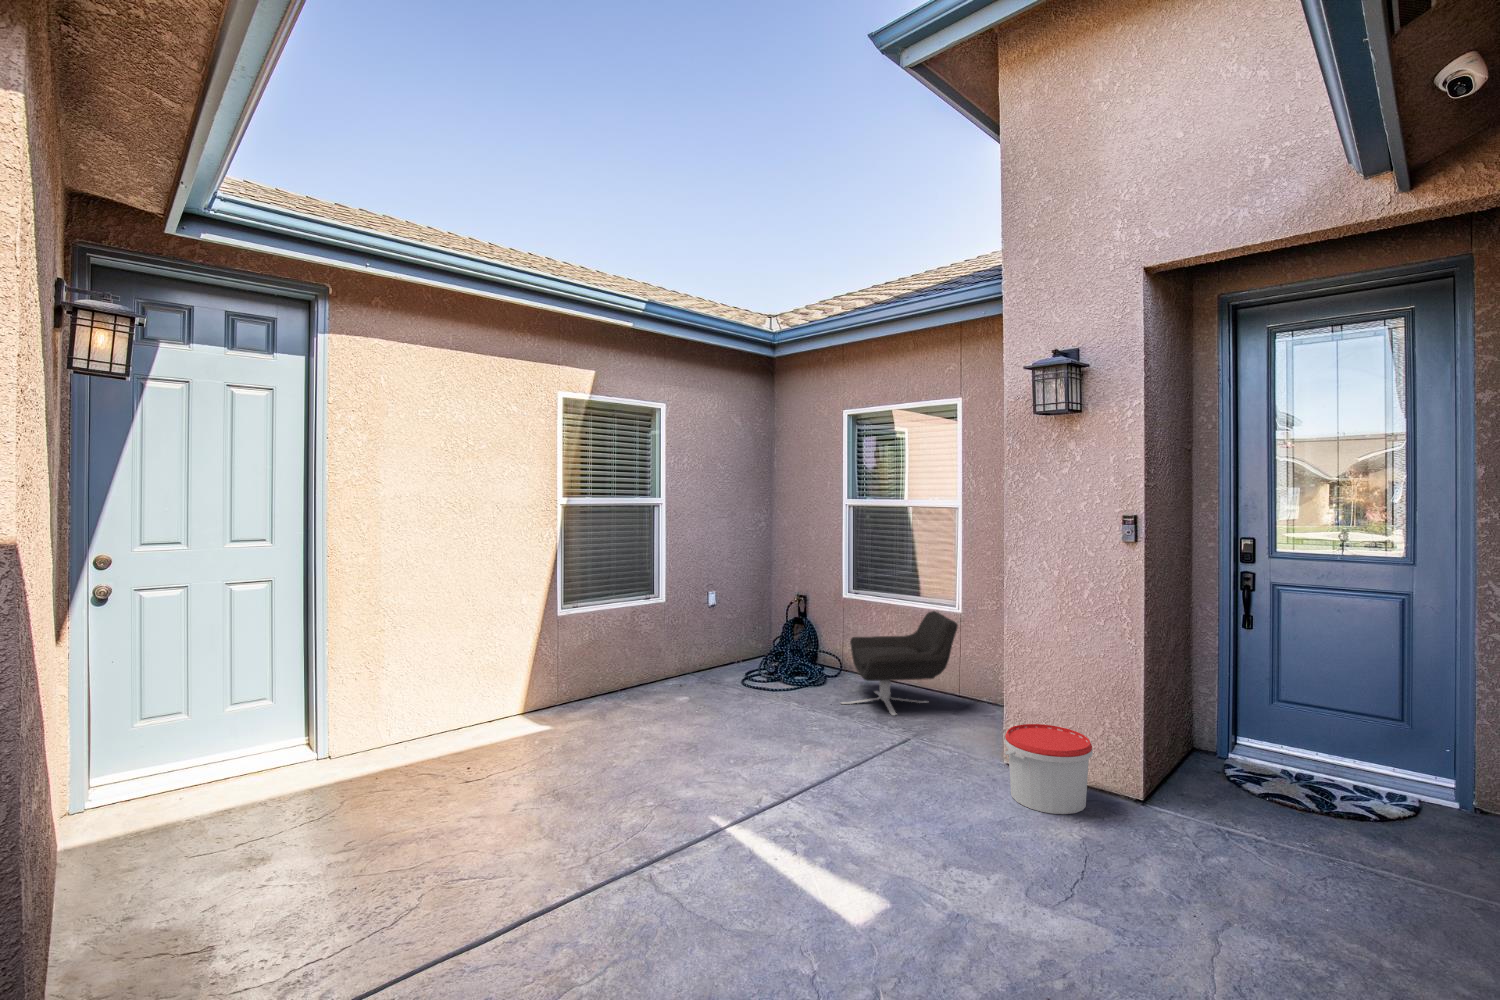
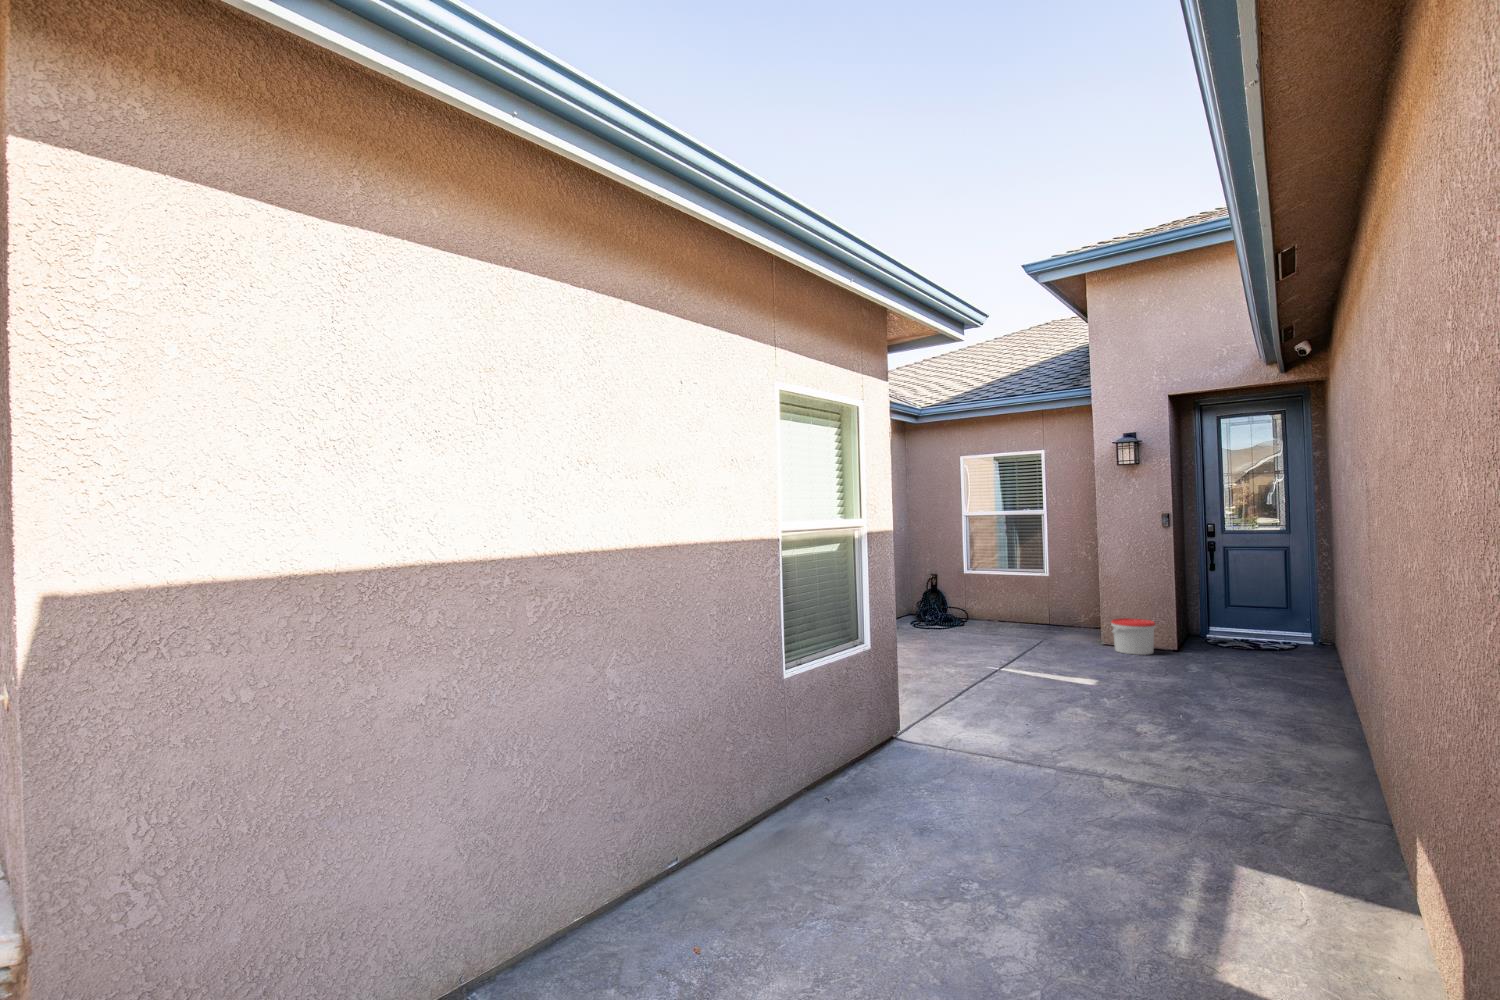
lounge chair: present [841,611,958,715] -> none [981,576,1054,633]

